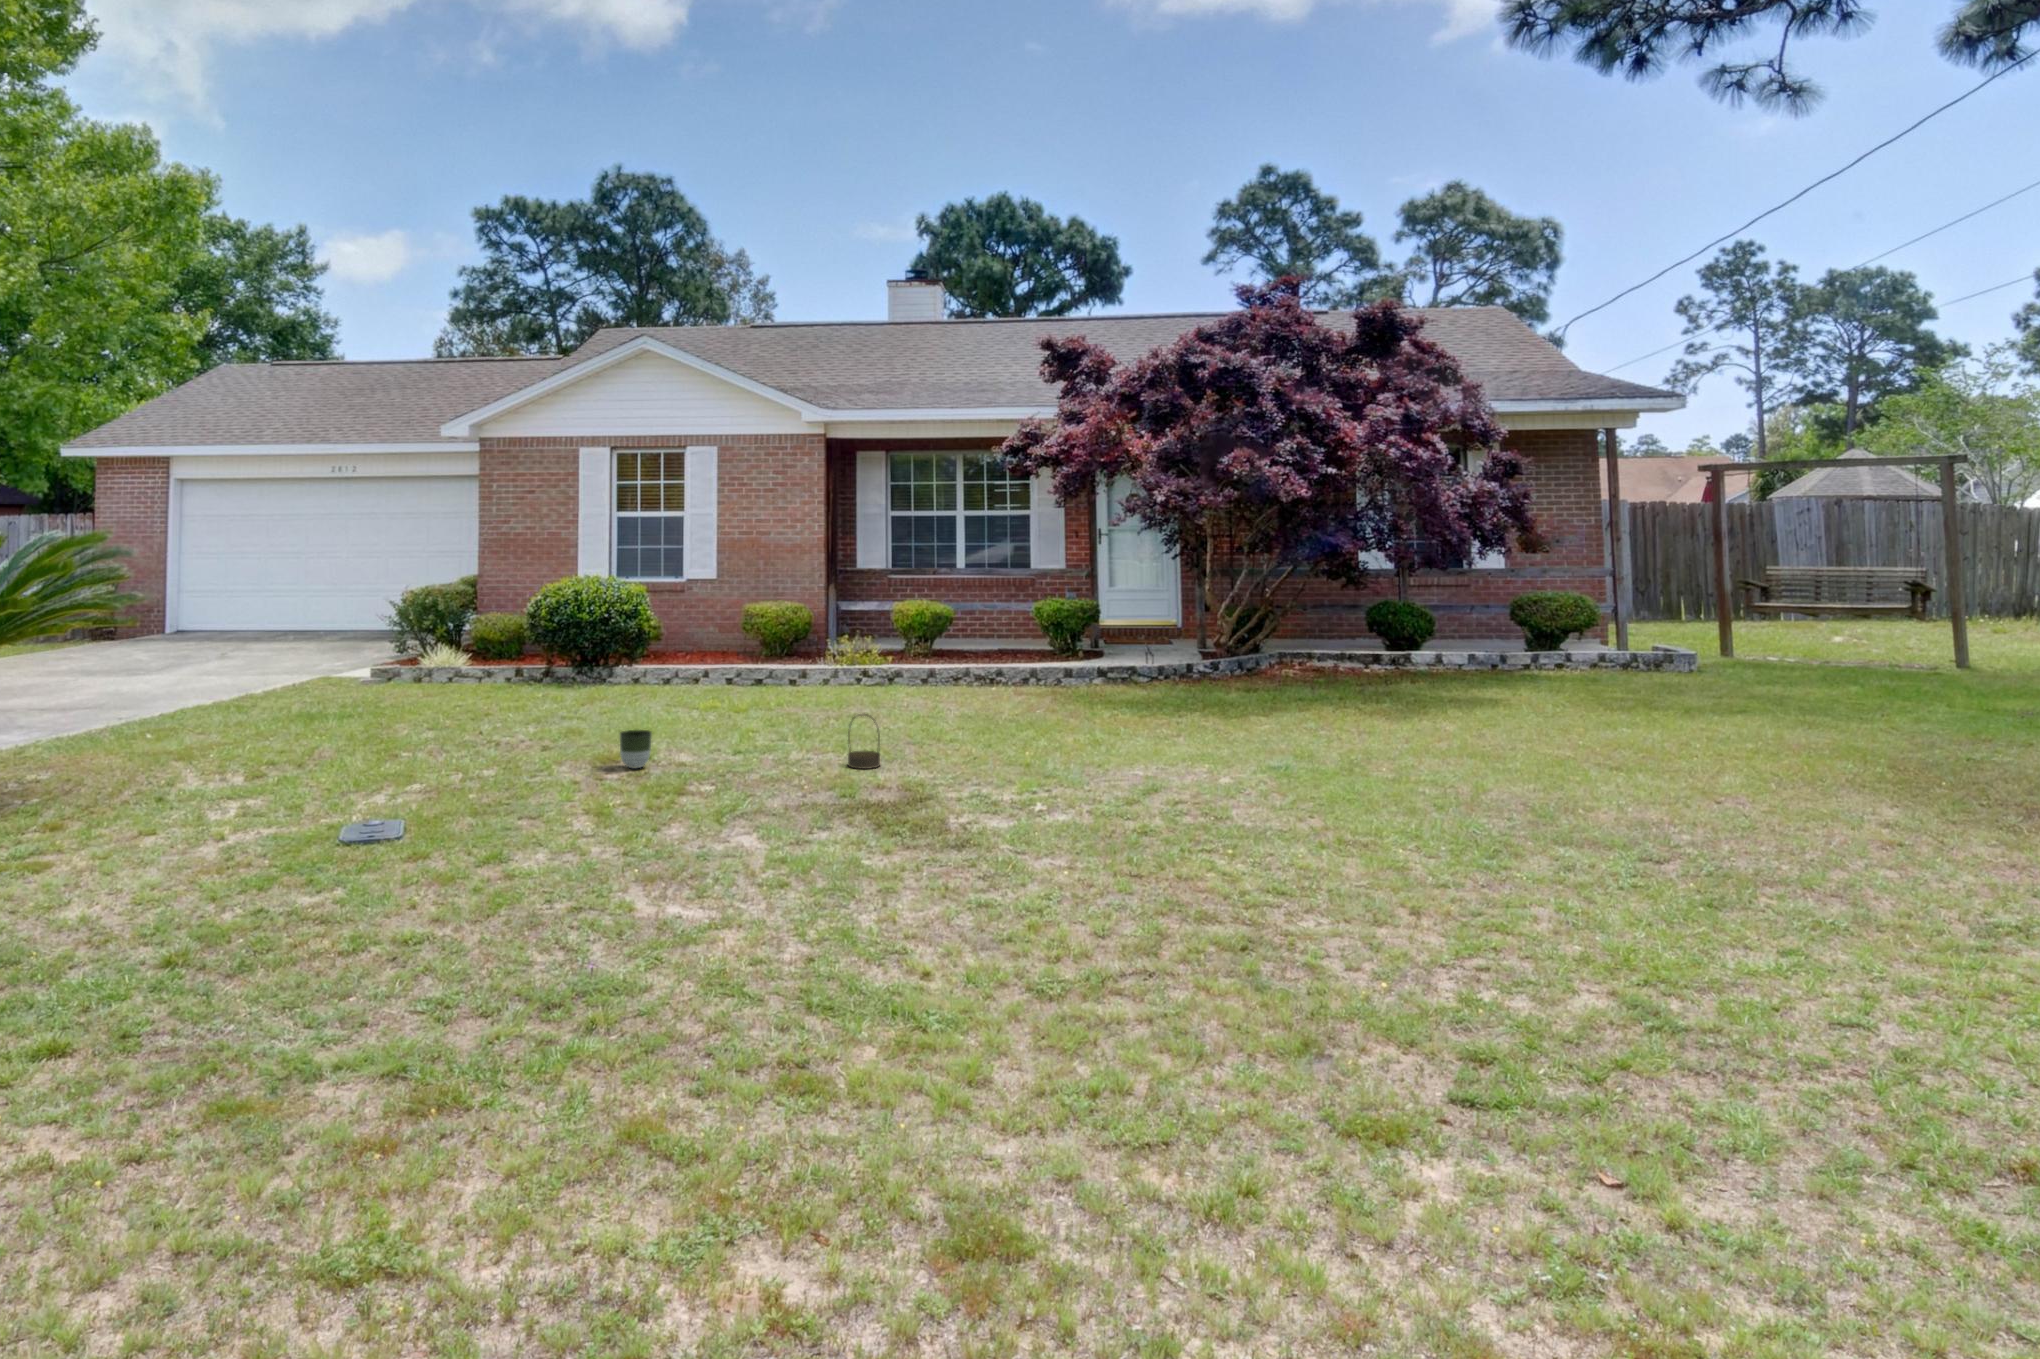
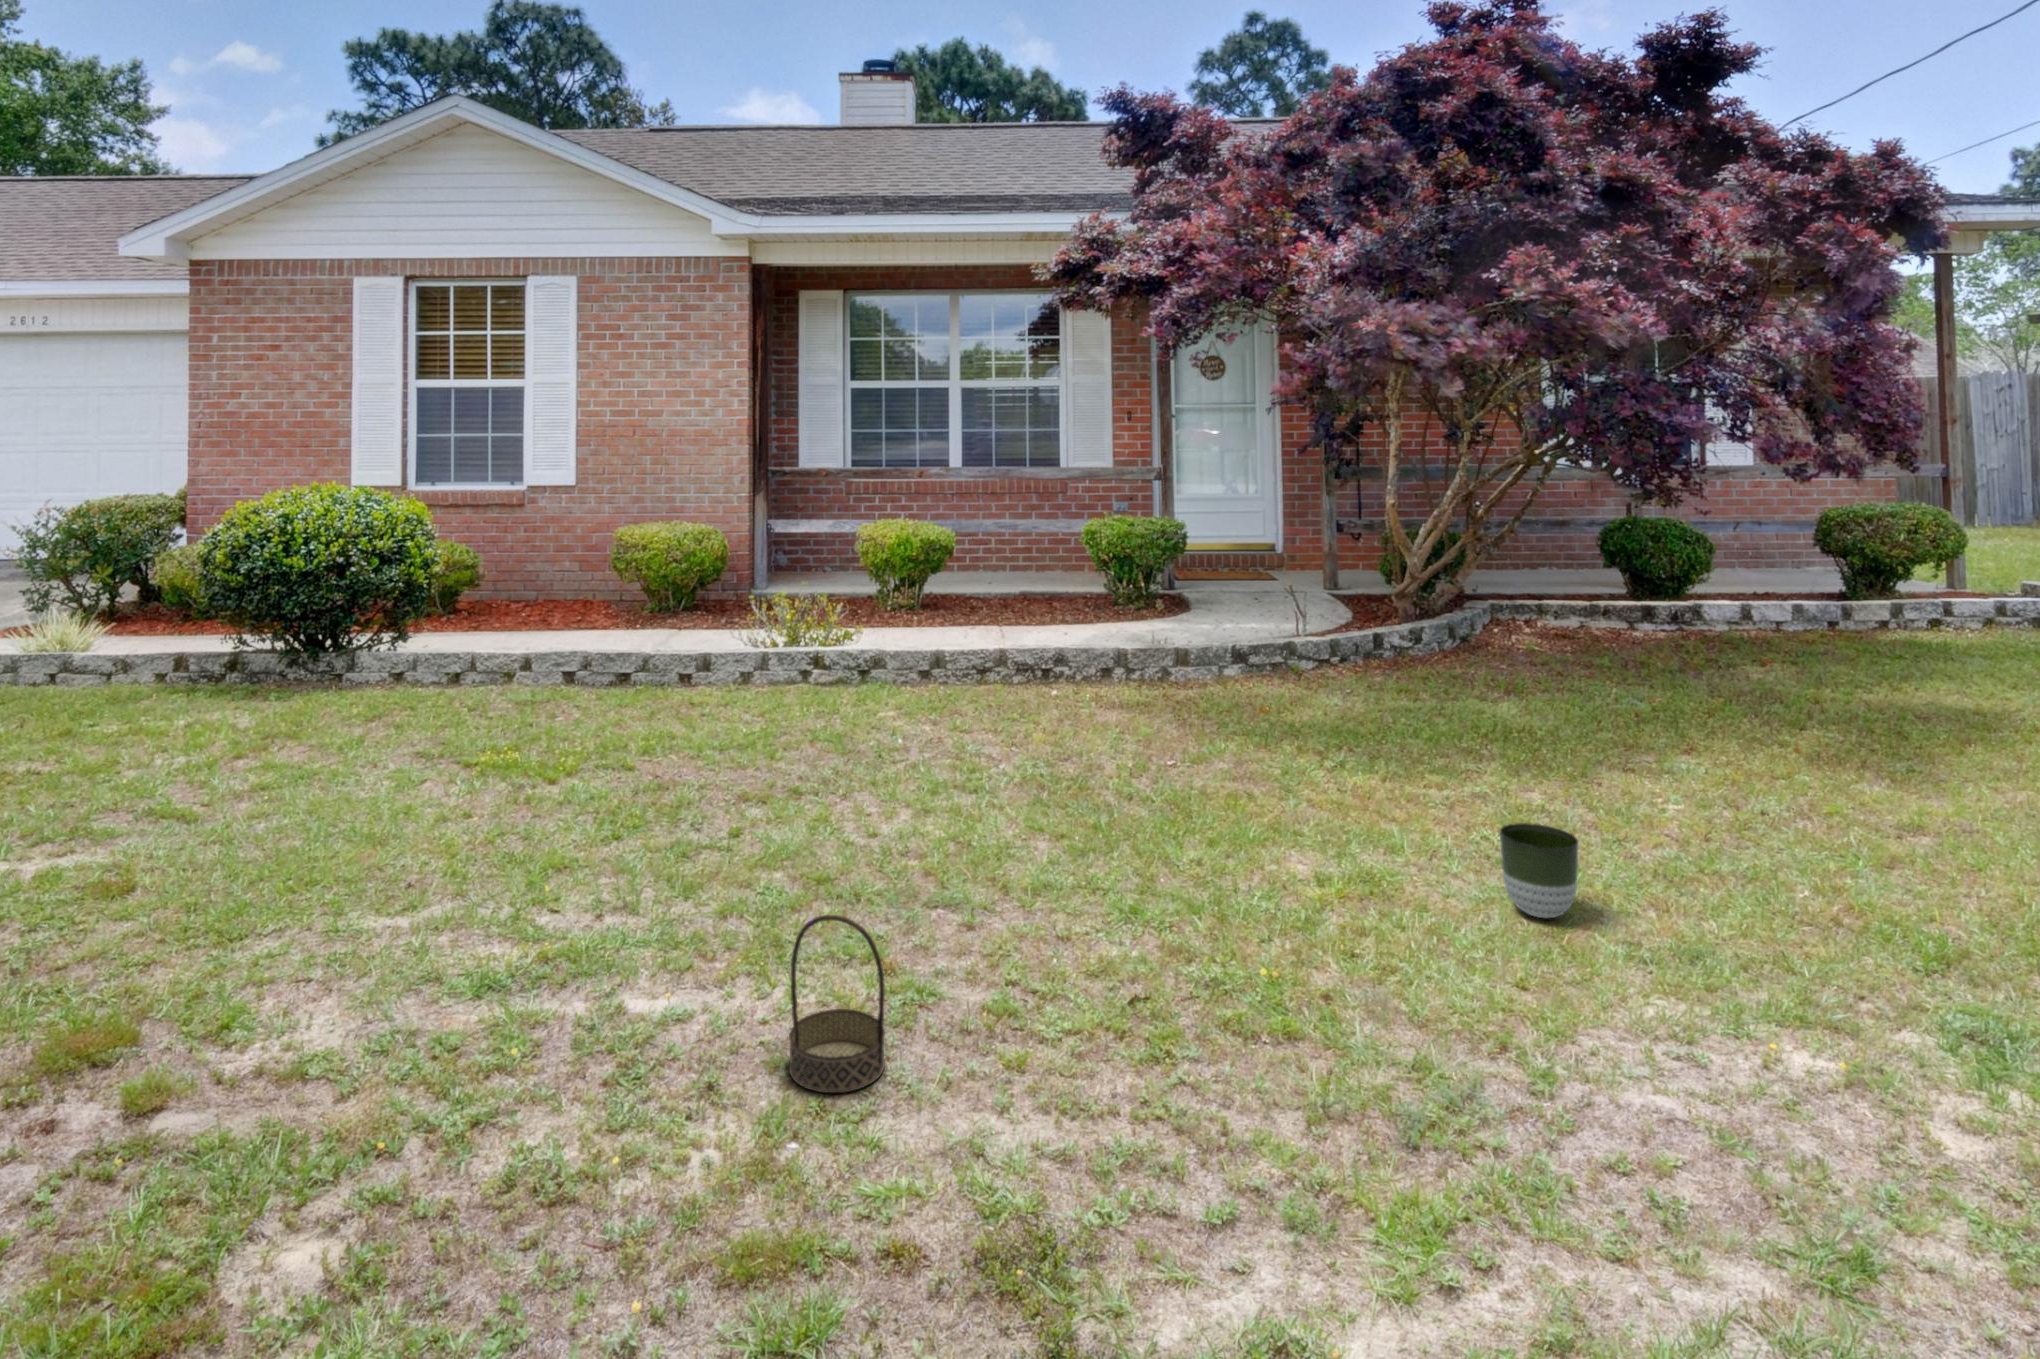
planter: present [620,730,652,769] -> present [1500,823,1579,918]

